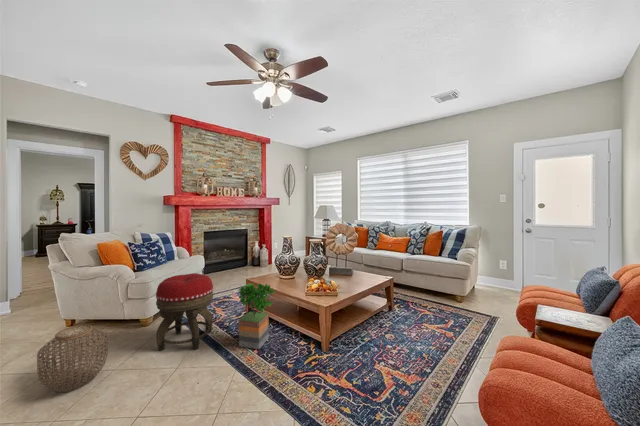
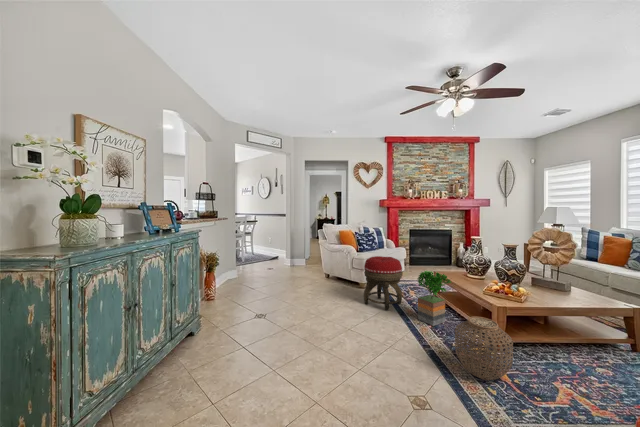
woven basket: present [37,325,108,392] -> present [455,316,513,380]

